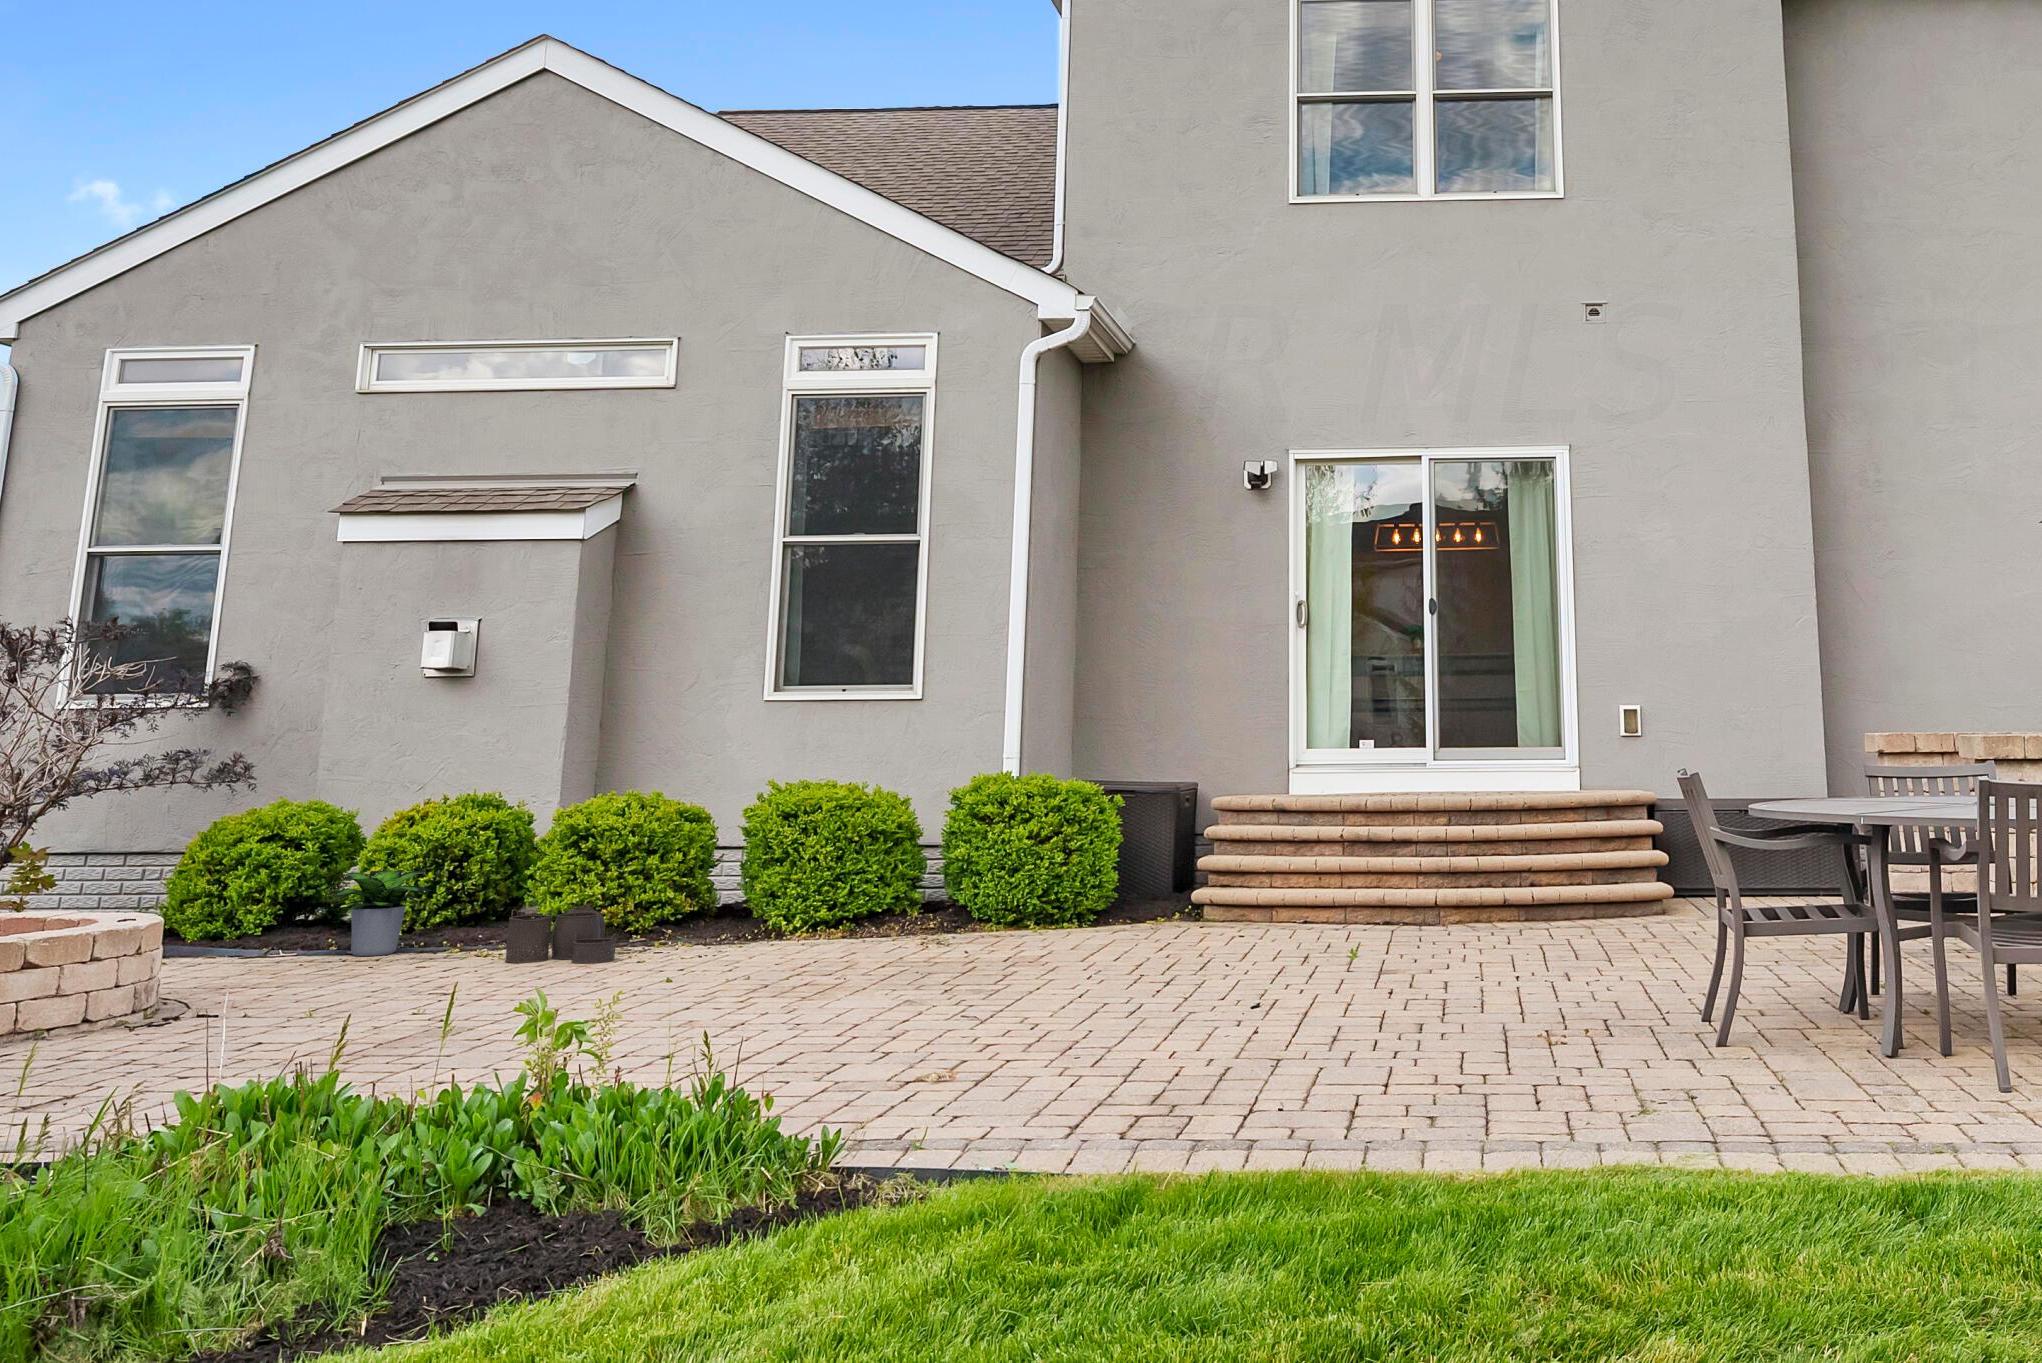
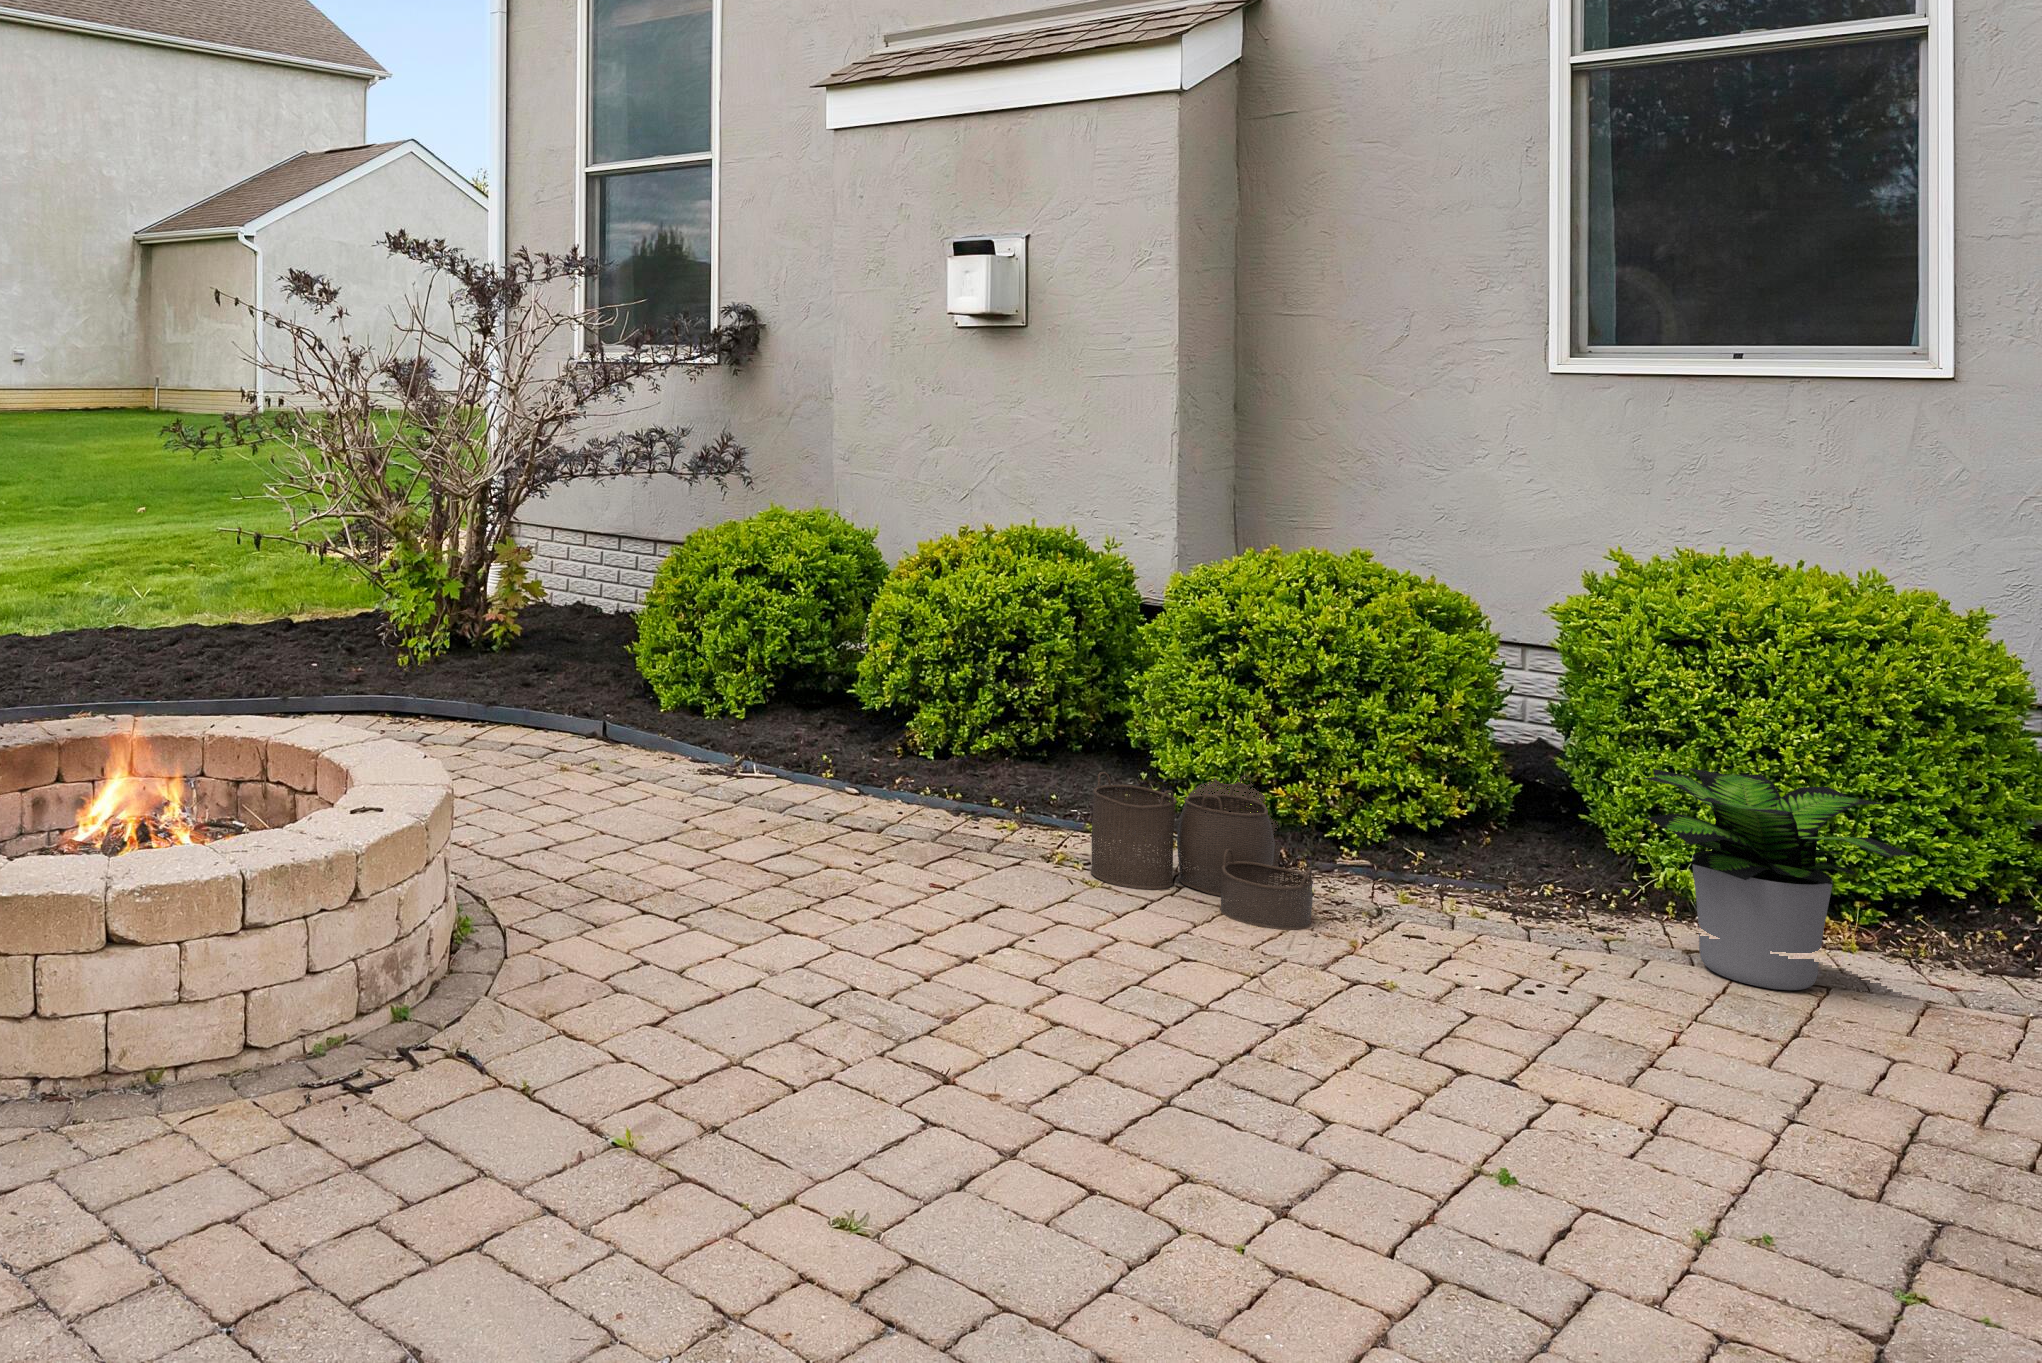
potted plant: present [332,870,432,956] -> present [1643,768,1914,990]

